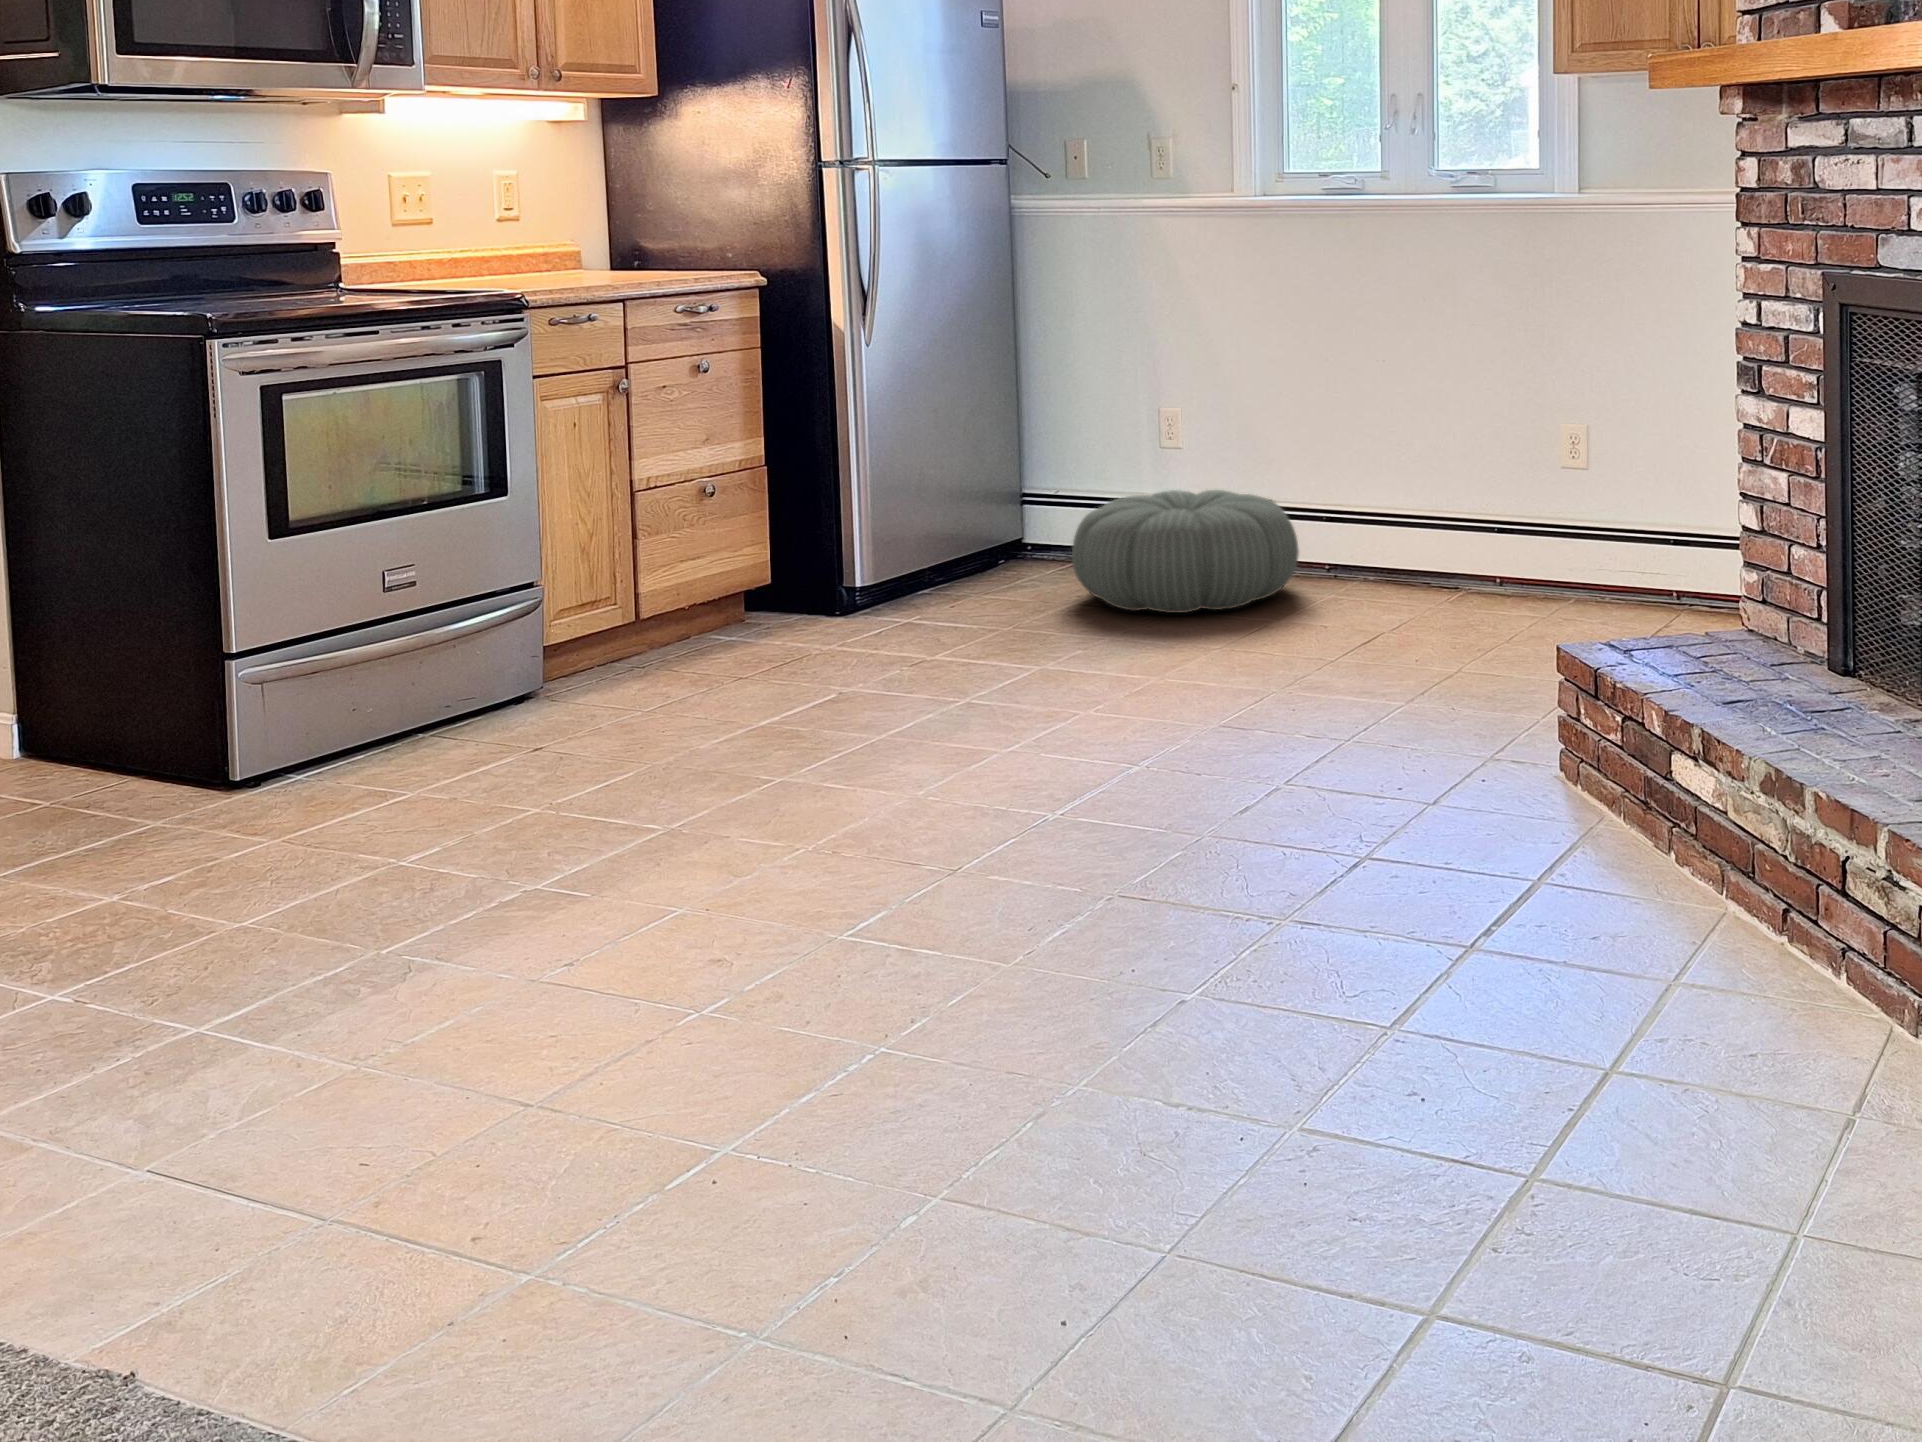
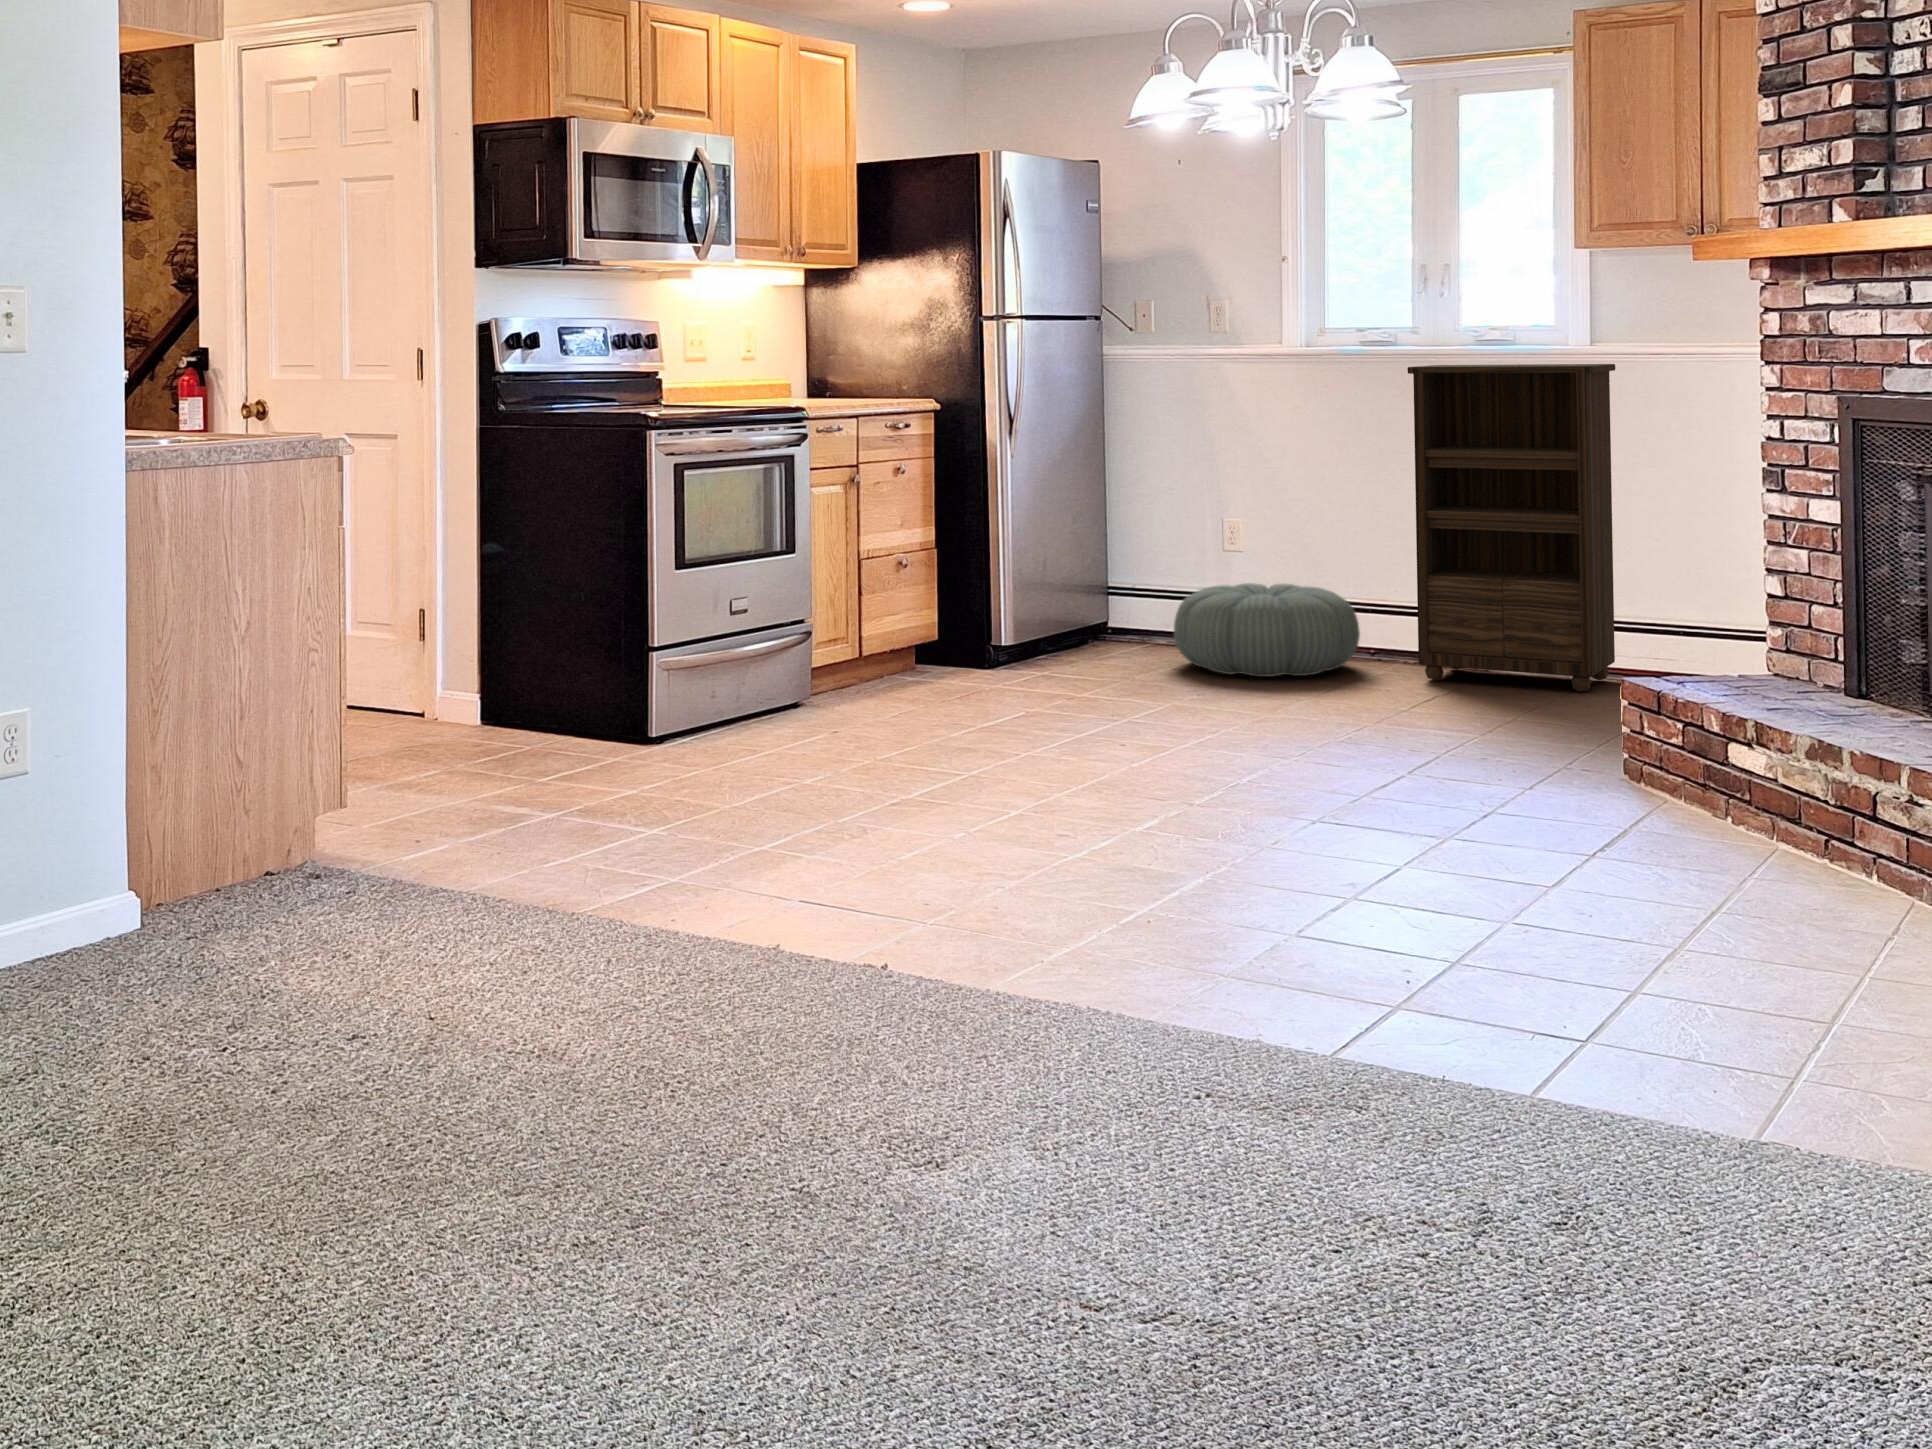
bookshelf: none [1347,216,1597,621] -> present [1408,364,1615,692]

